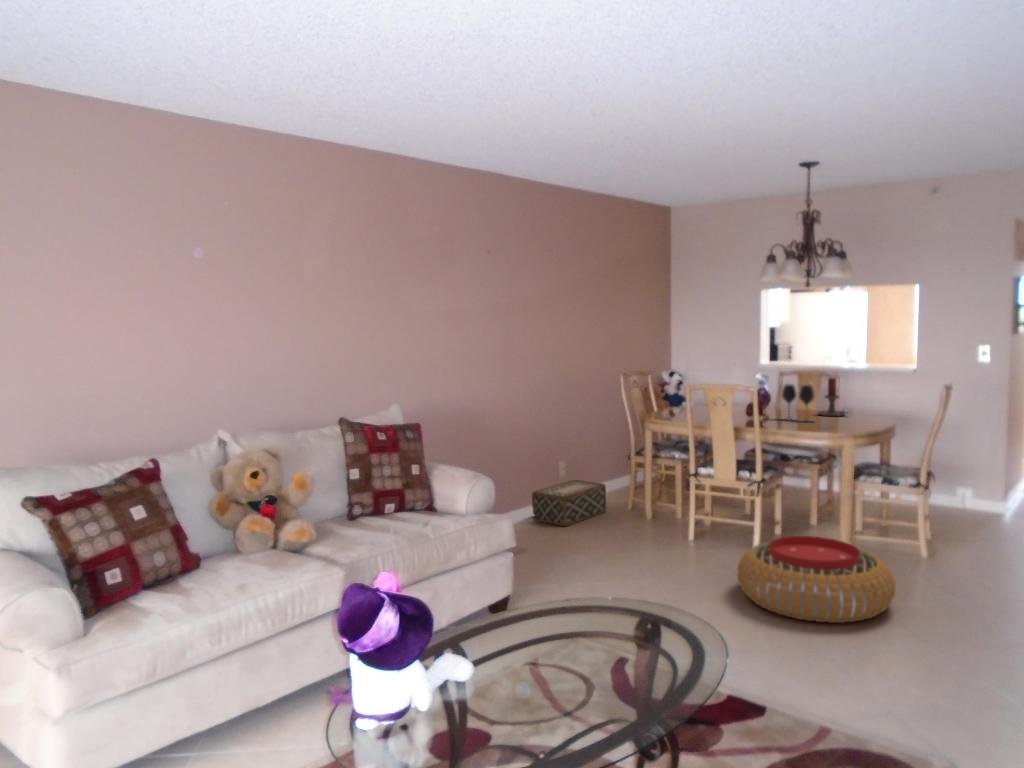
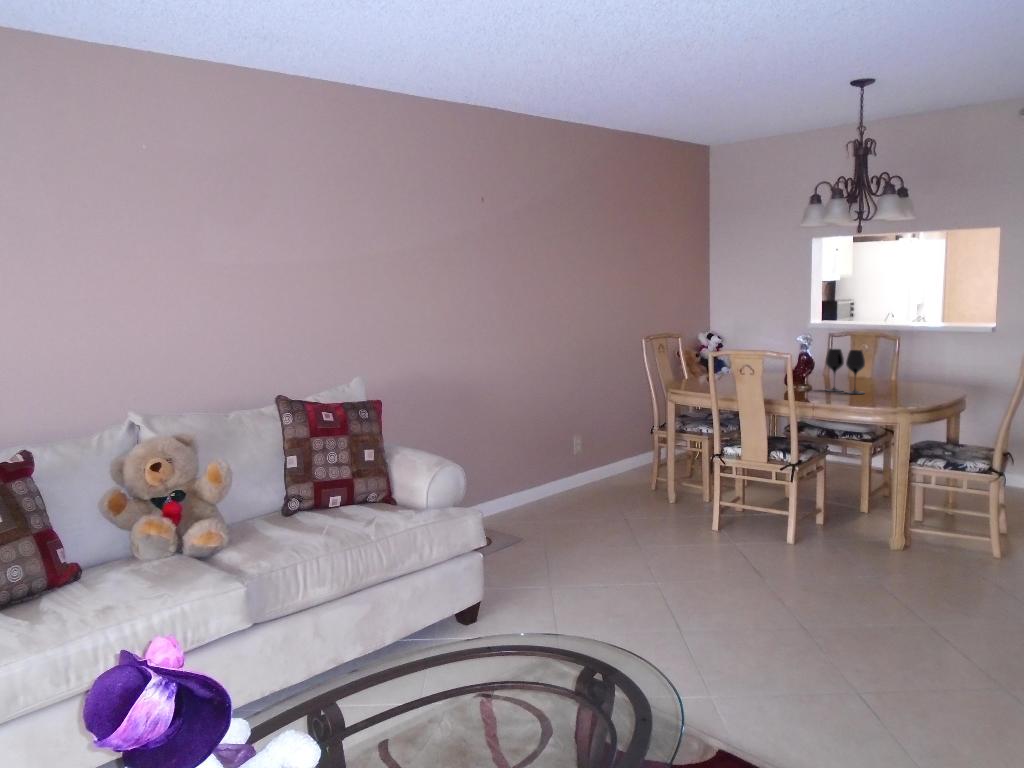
candle holder: present [818,378,851,416] -> none [871,340,914,386]
woven basket: present [532,480,606,526] -> none [535,457,623,512]
pouf: present [737,536,895,623] -> none [754,536,950,650]

